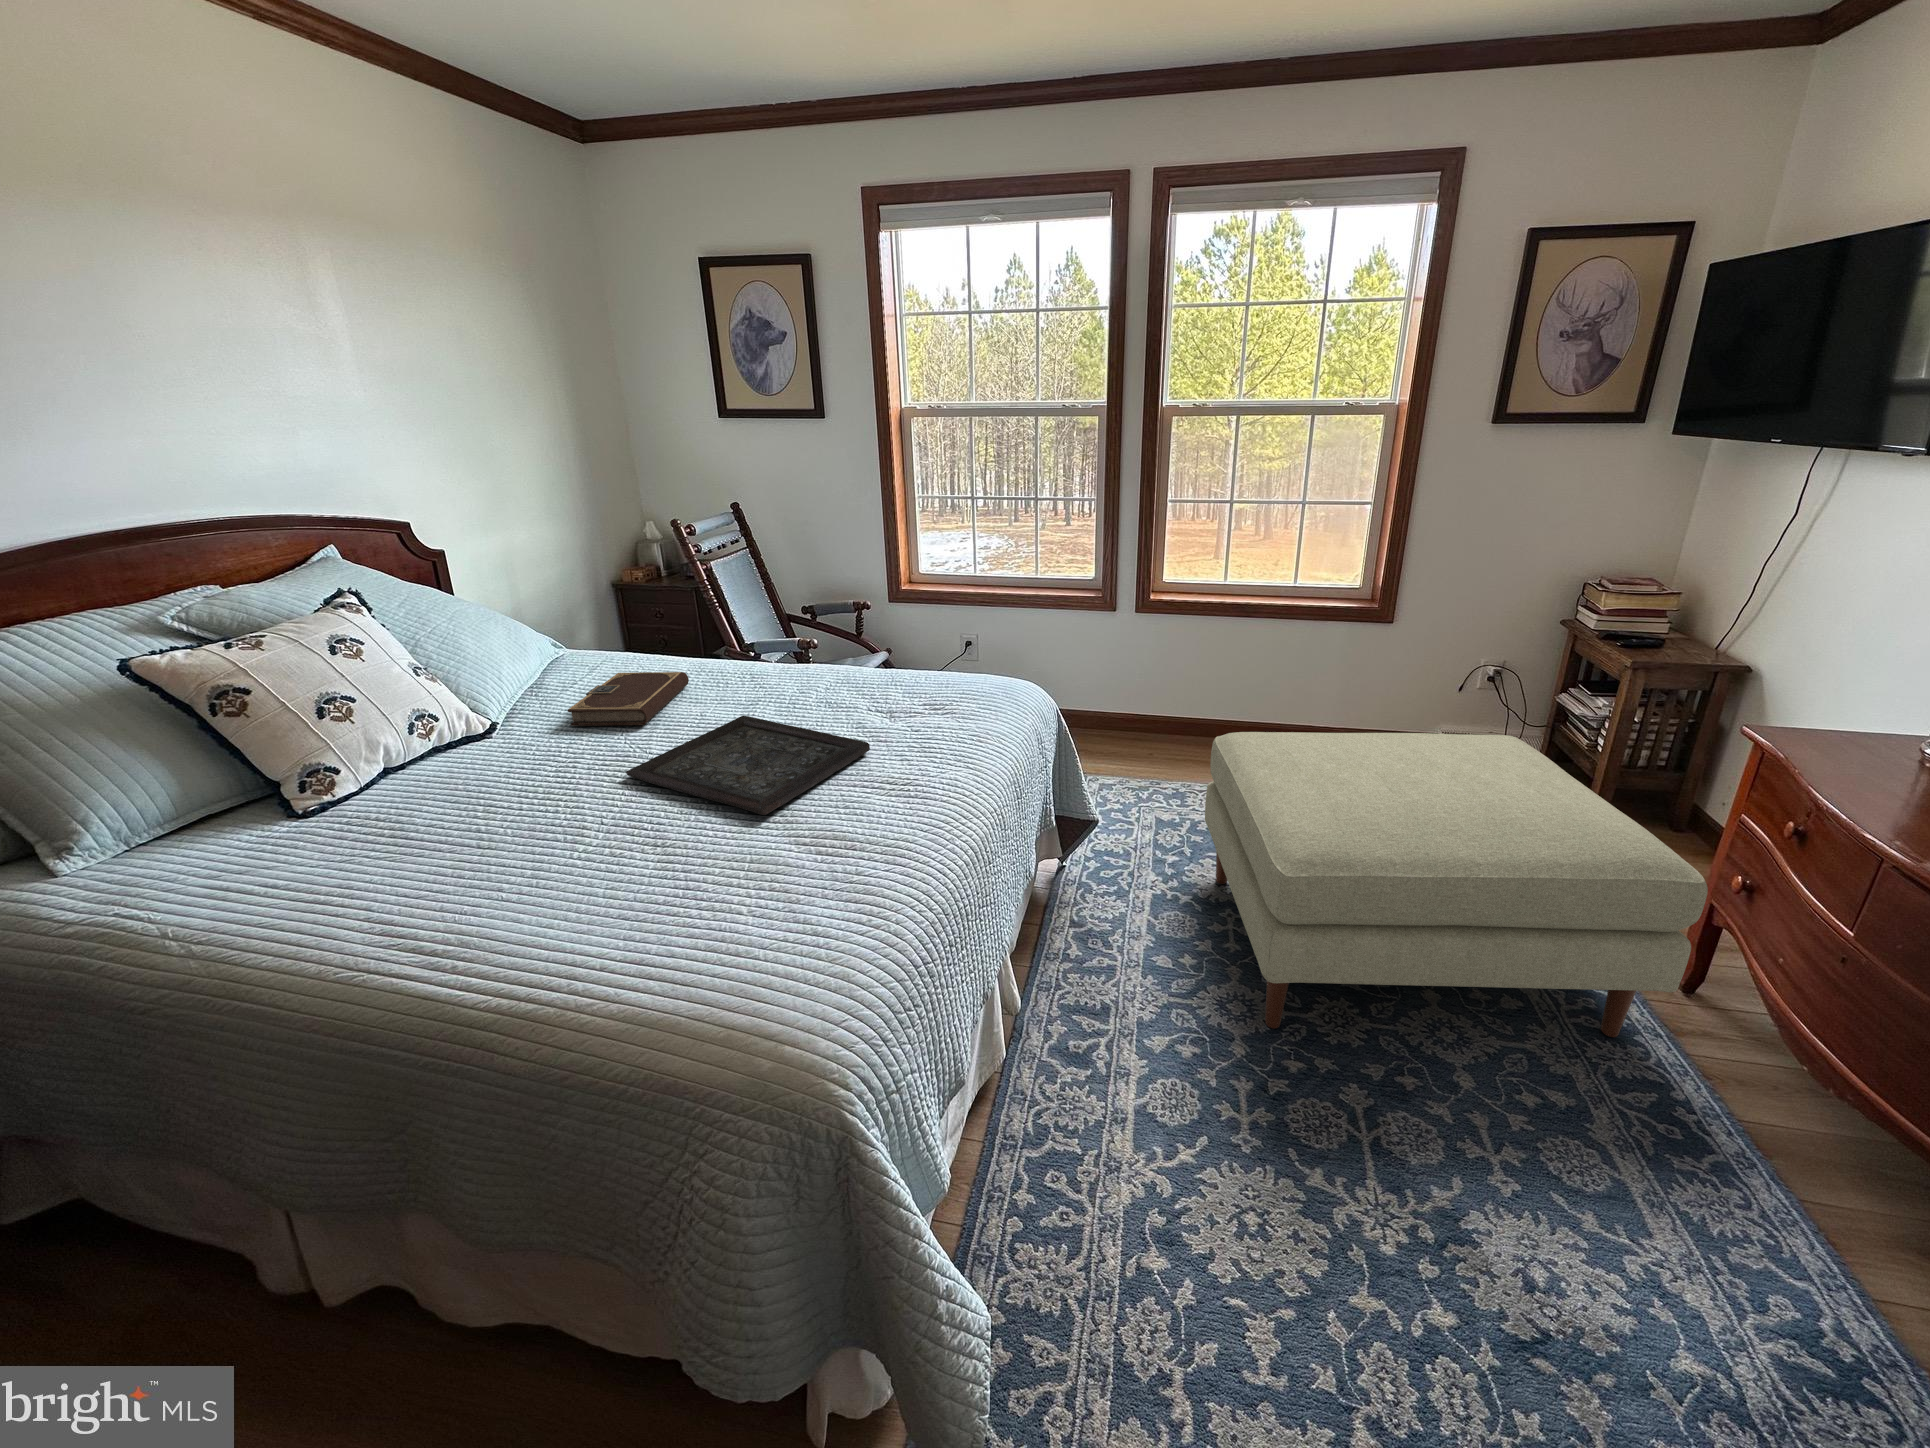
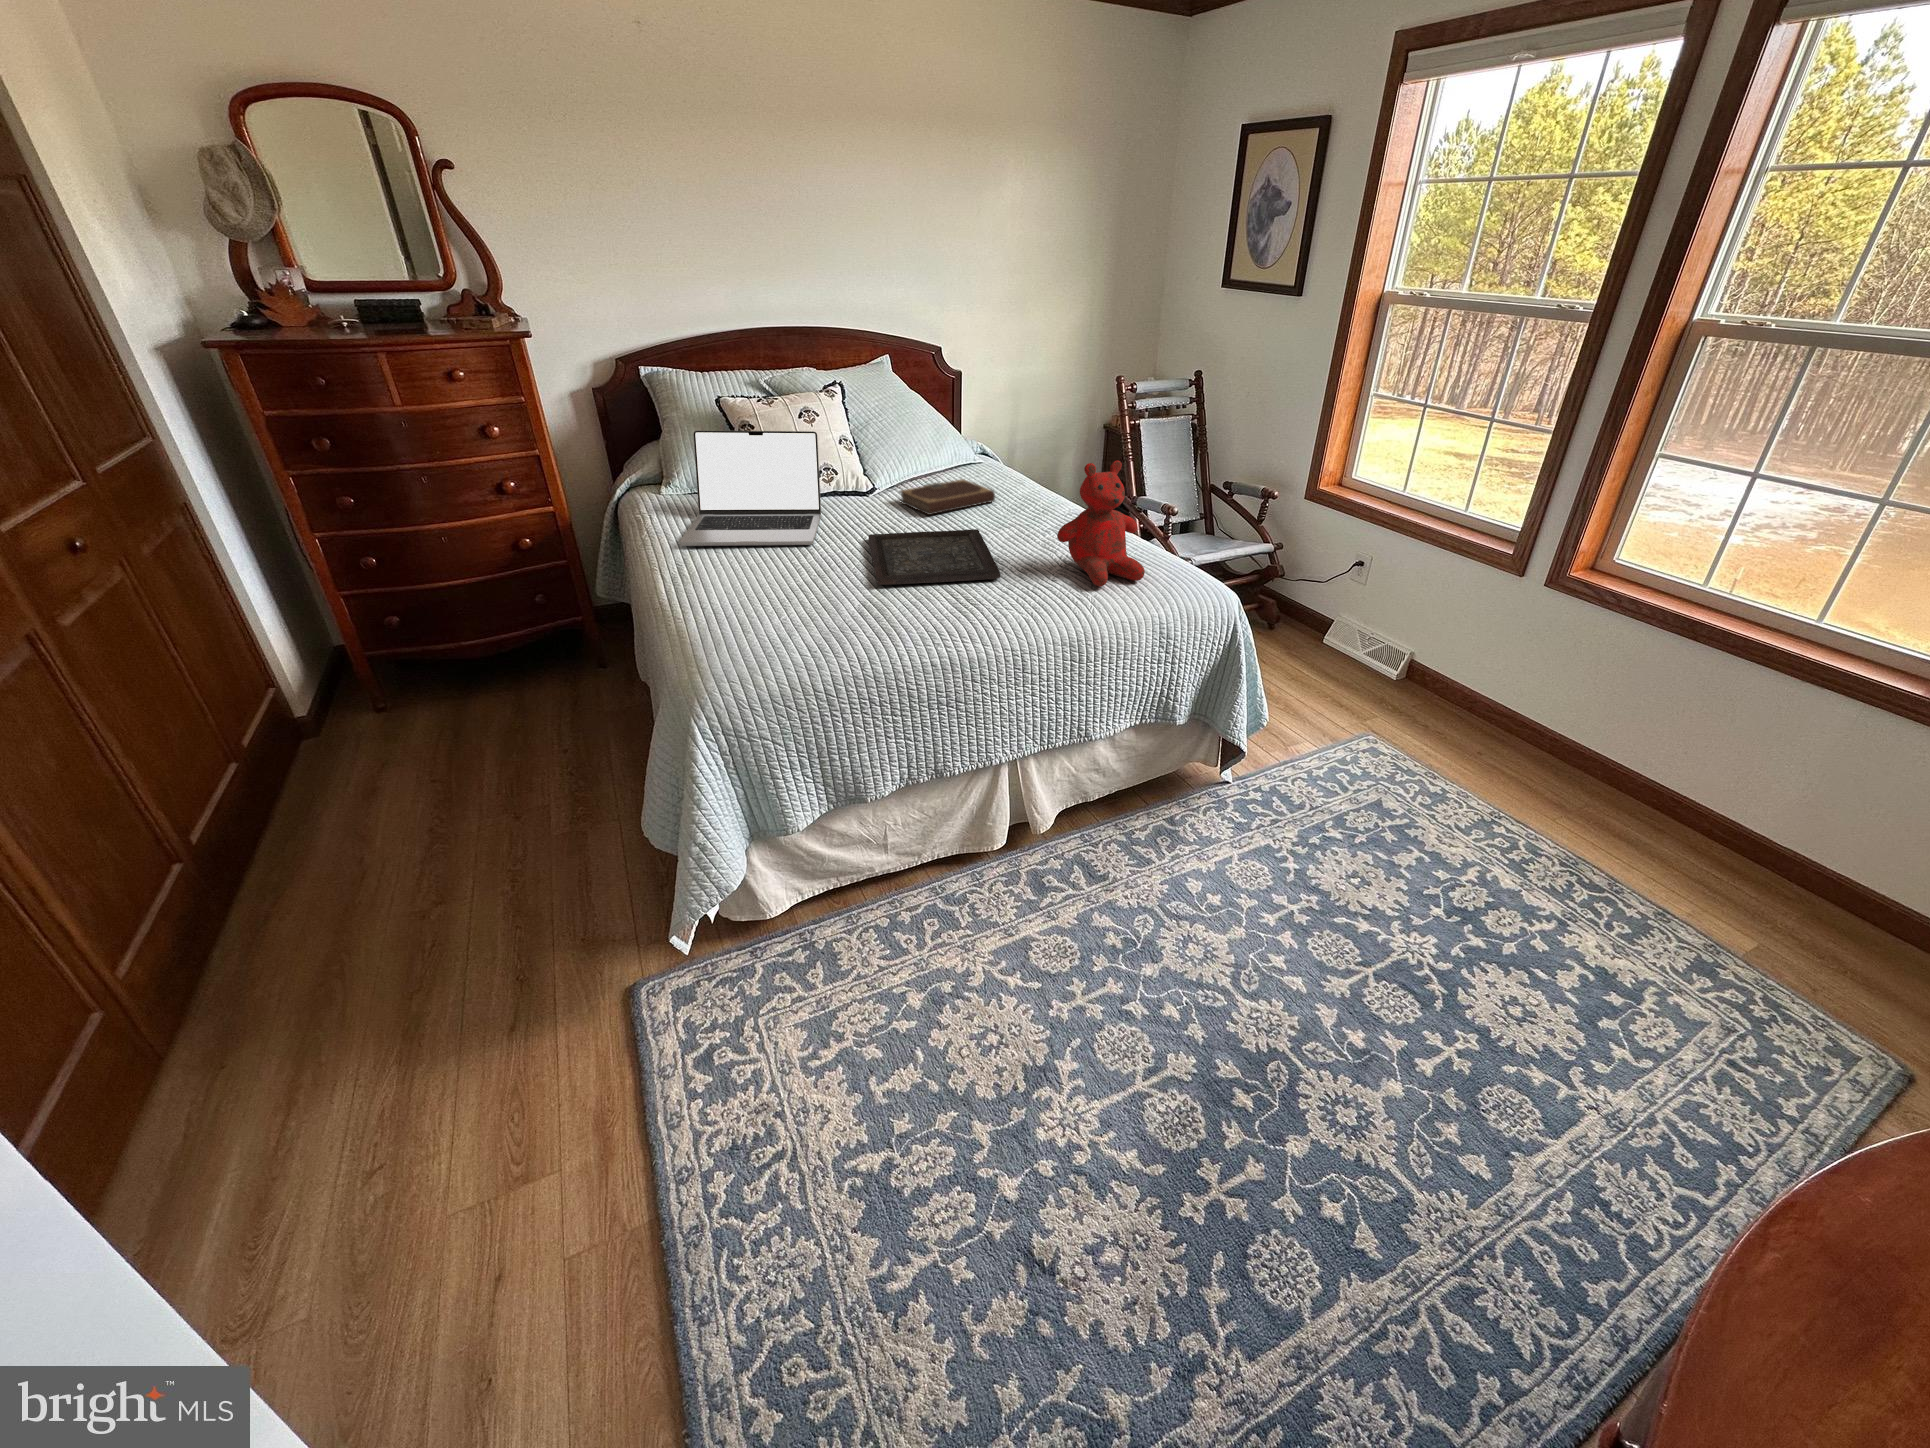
teddy bear: none [896,584,984,718] -> present [1057,461,1145,587]
laptop: none [185,660,561,920] -> present [680,430,821,546]
ottoman: present [1205,732,1708,1037] -> none [1179,725,1836,1297]

